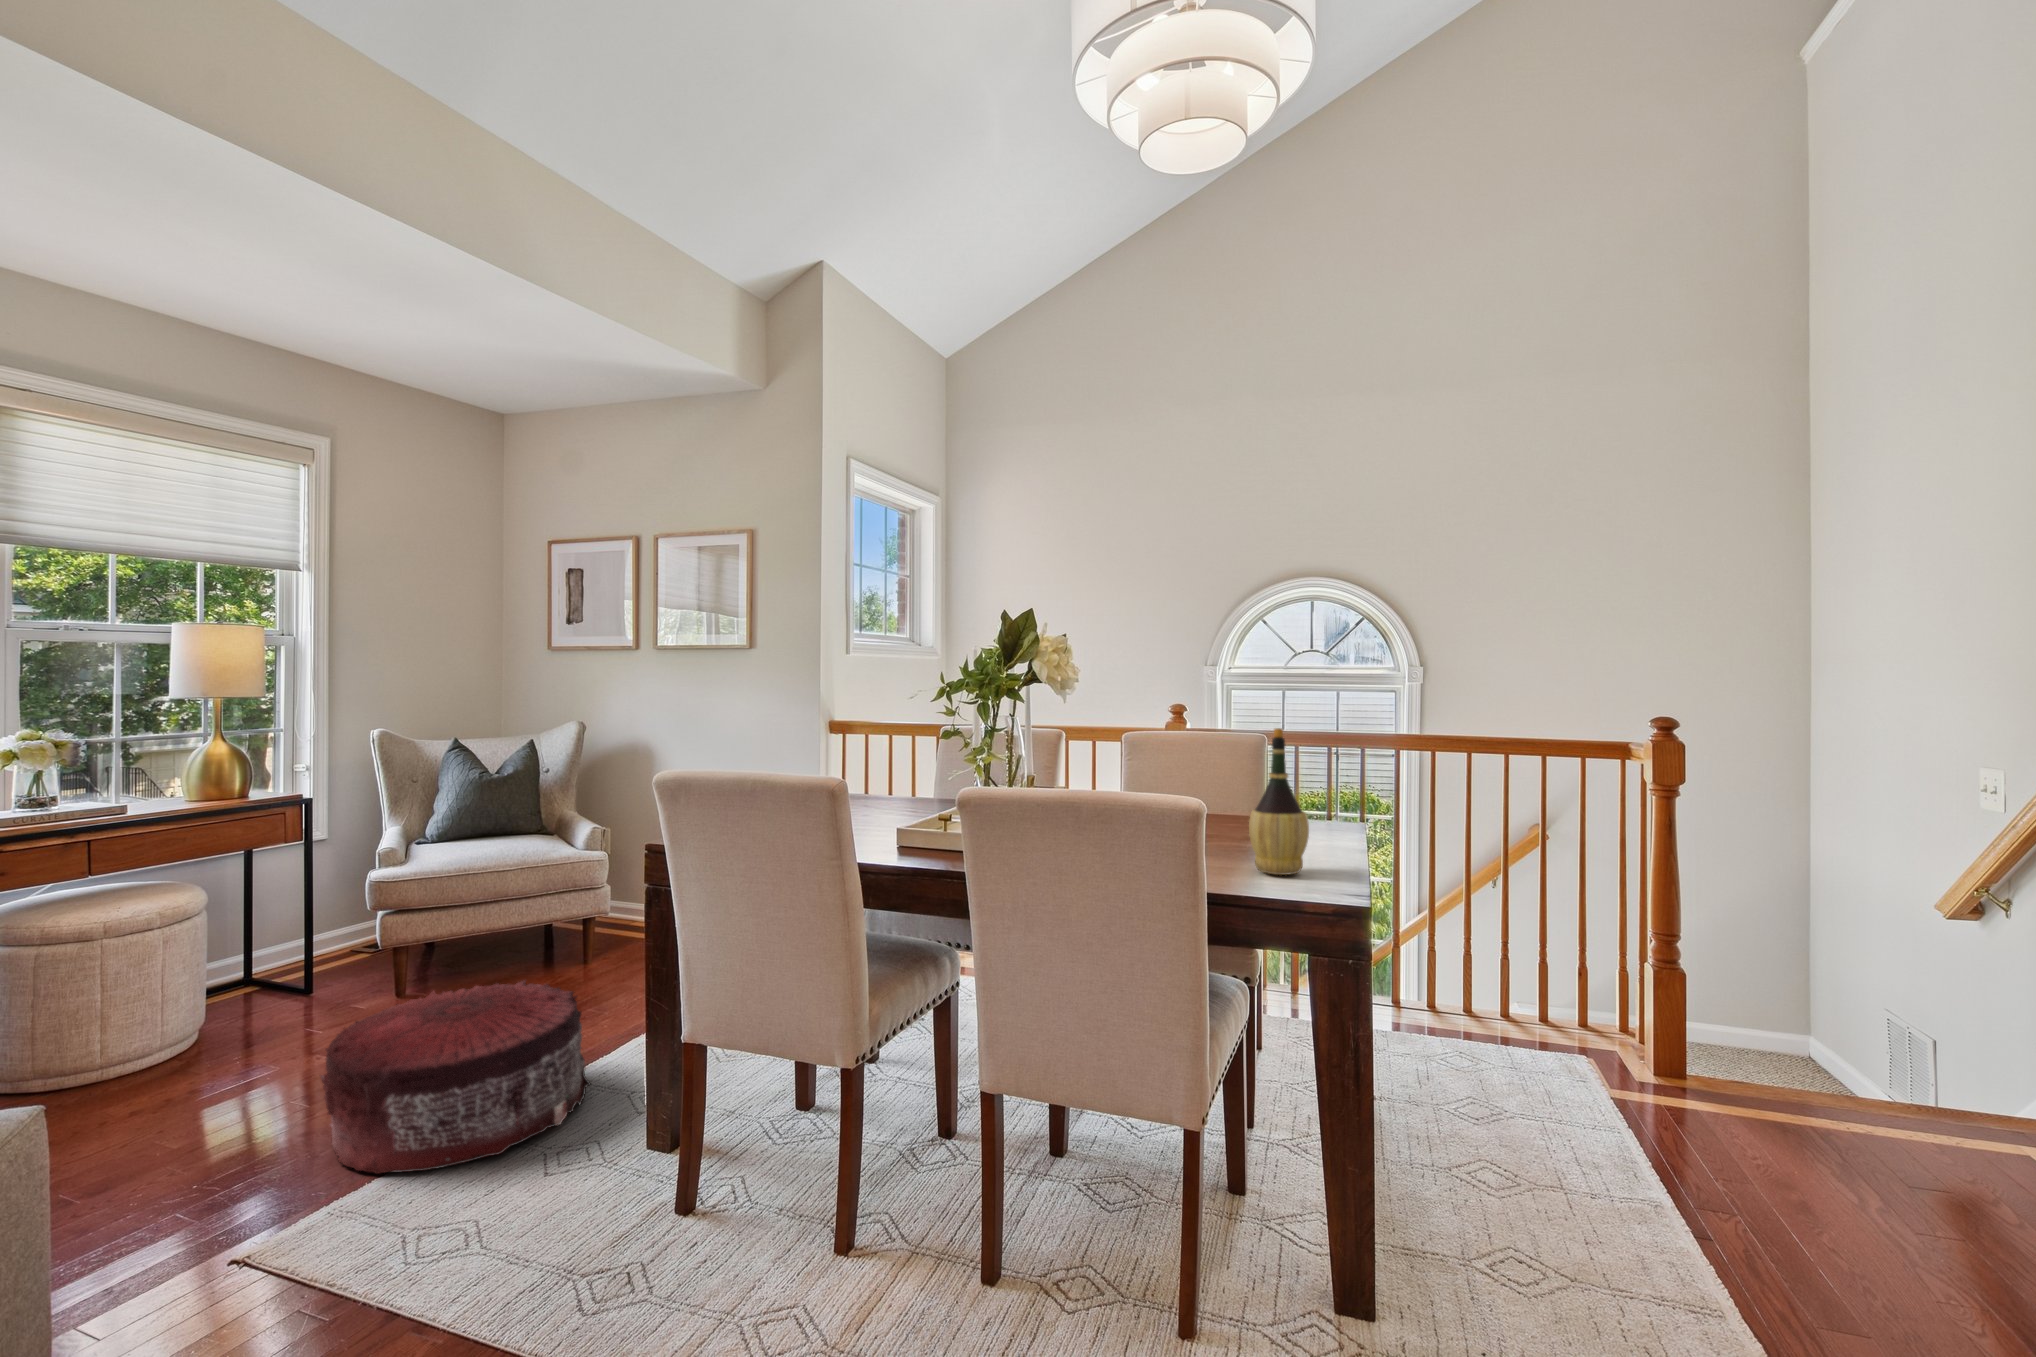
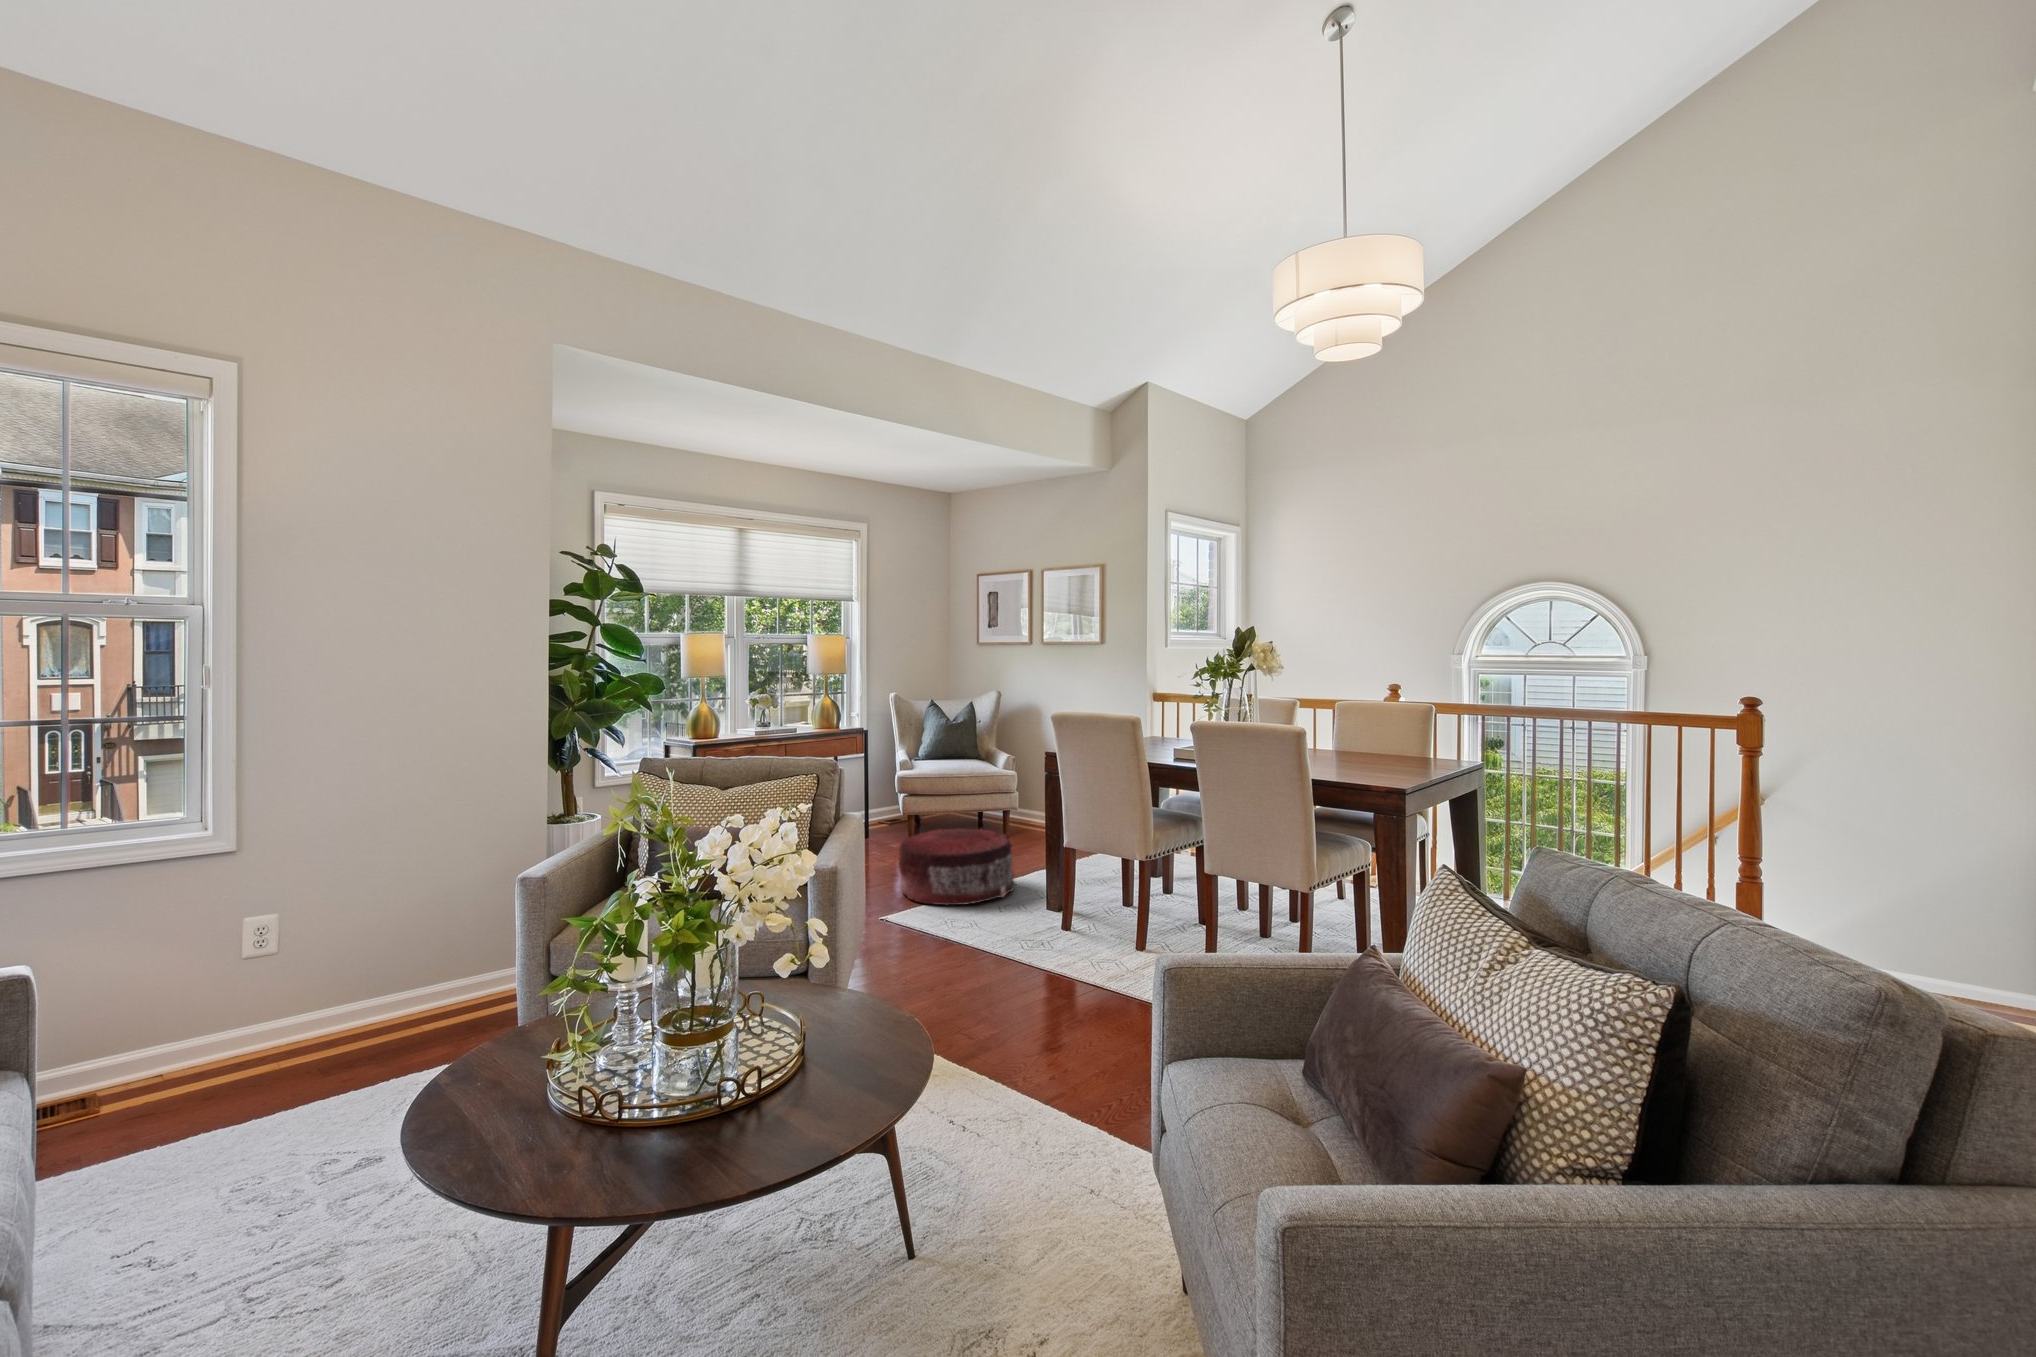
wine bottle: present [1249,728,1309,875] -> none [1363,696,1398,777]

